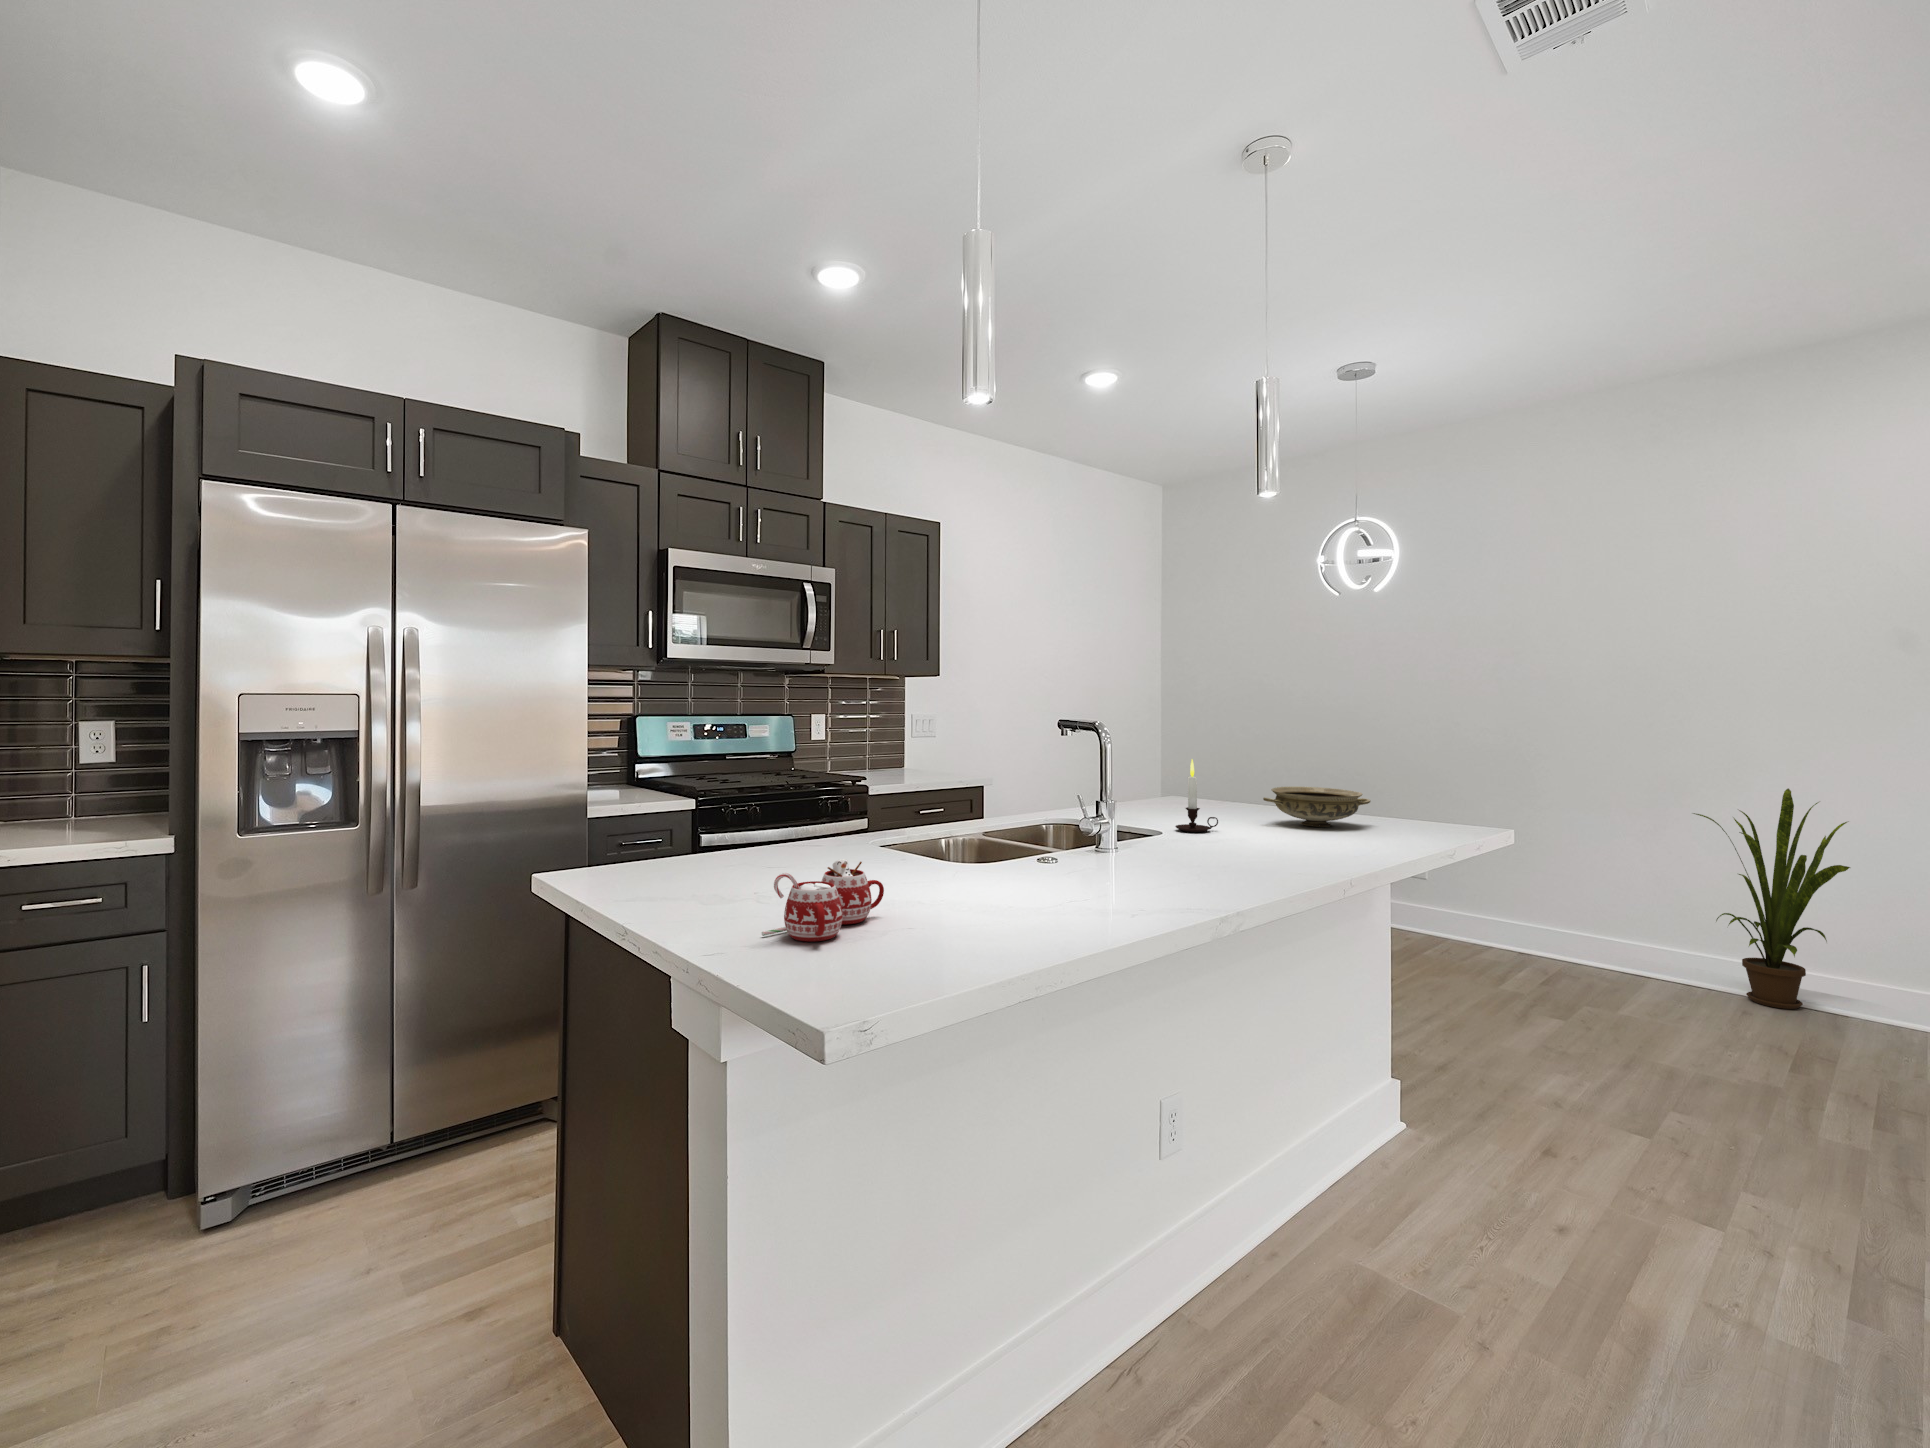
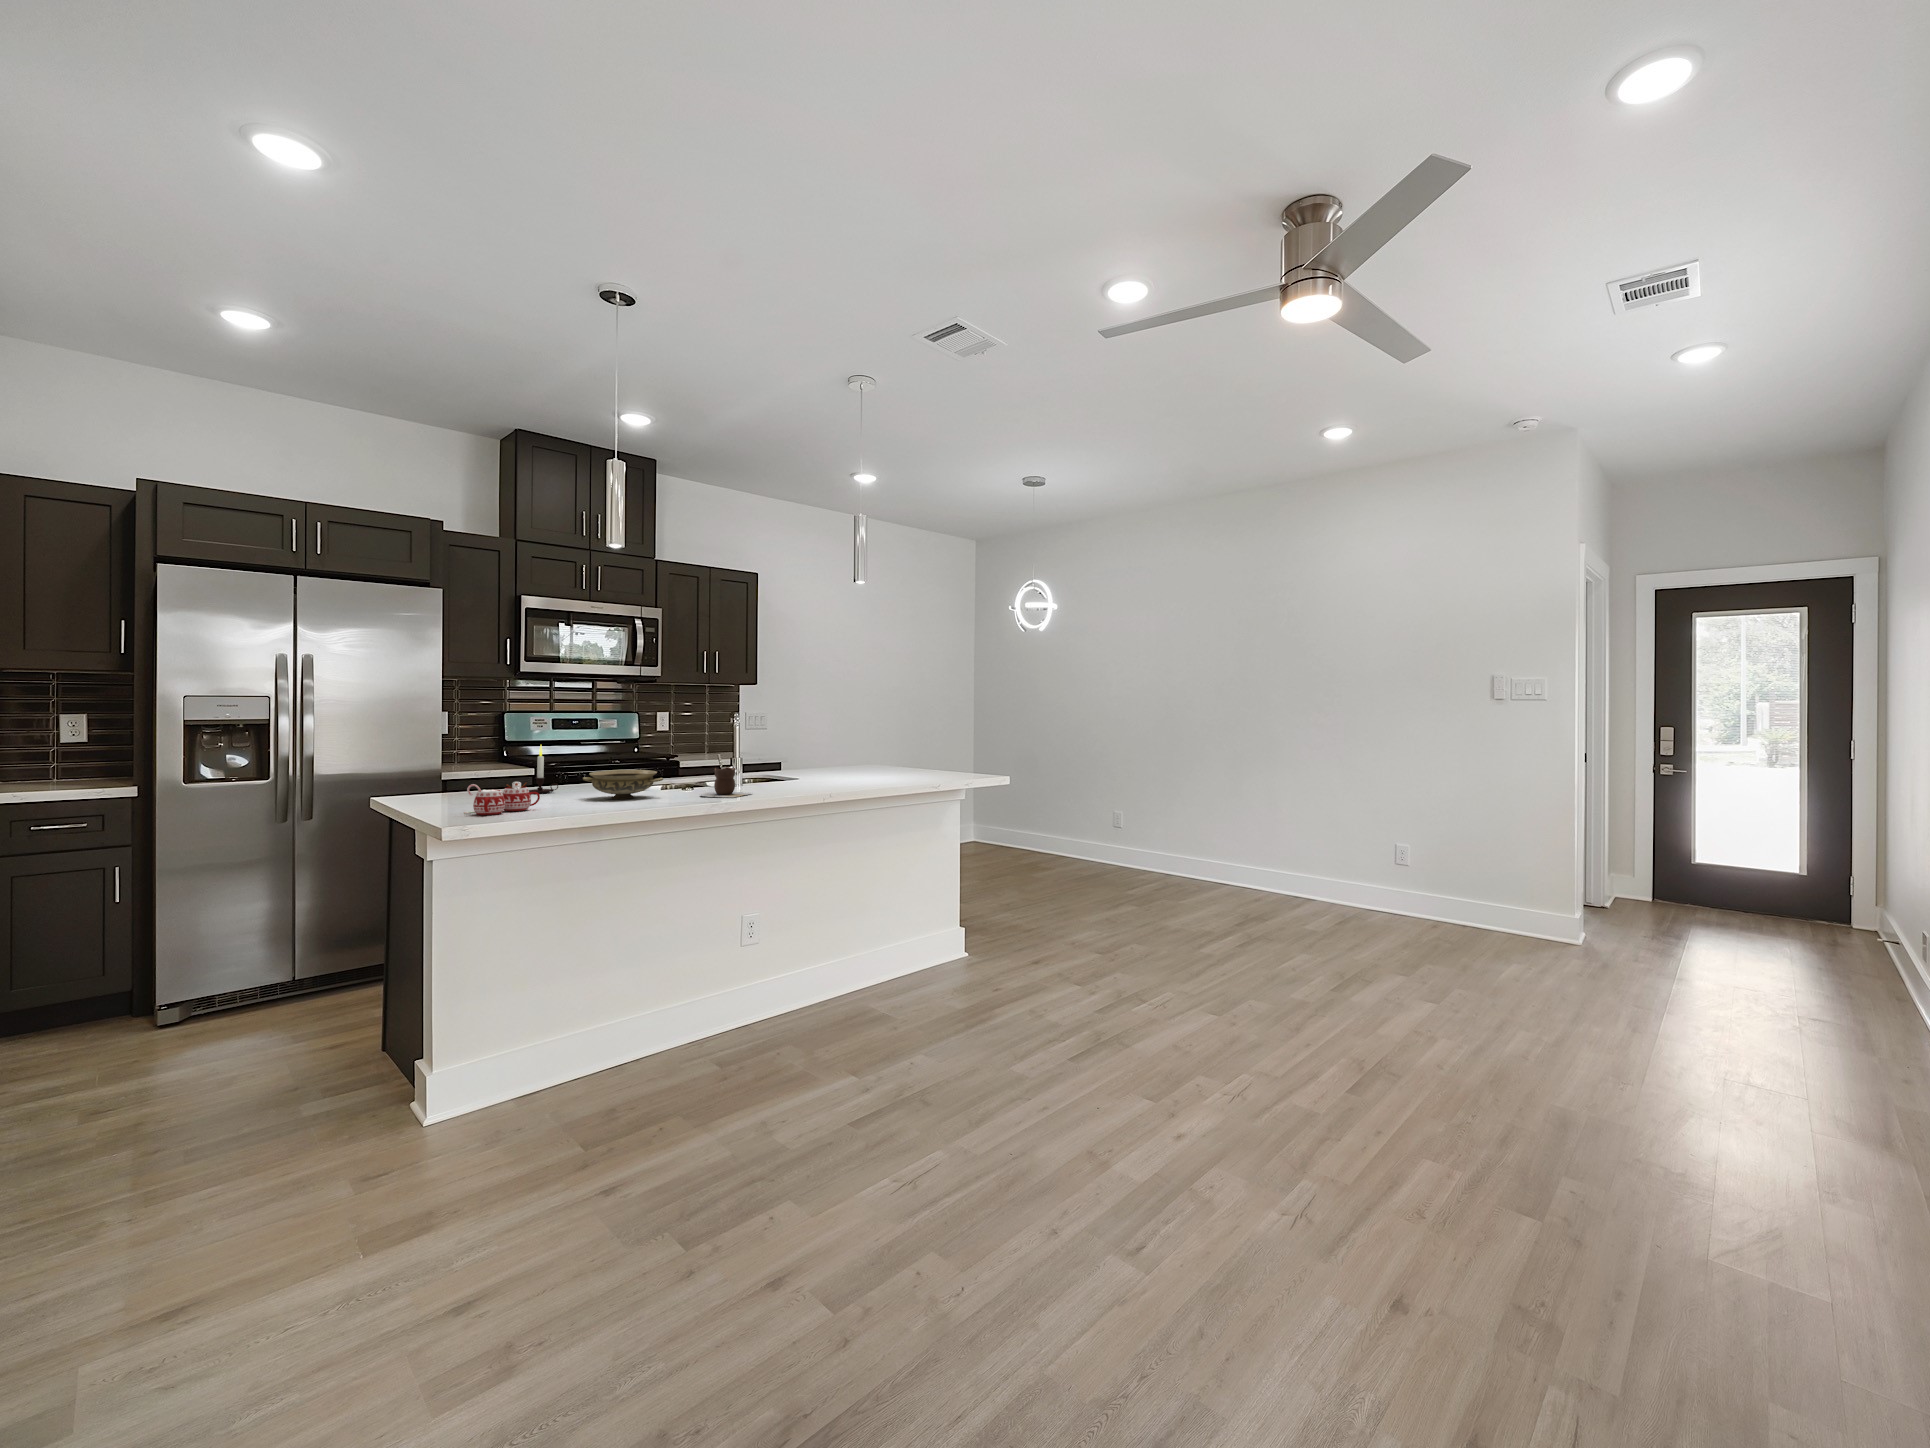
candle: present [1175,760,1218,832] -> present [529,745,558,793]
ceramic bowl: present [1263,787,1370,827] -> present [583,770,663,799]
house plant: present [1693,788,1850,1009] -> none [1253,766,1329,907]
vase: none [1085,813,1169,874] -> present [700,767,751,798]

